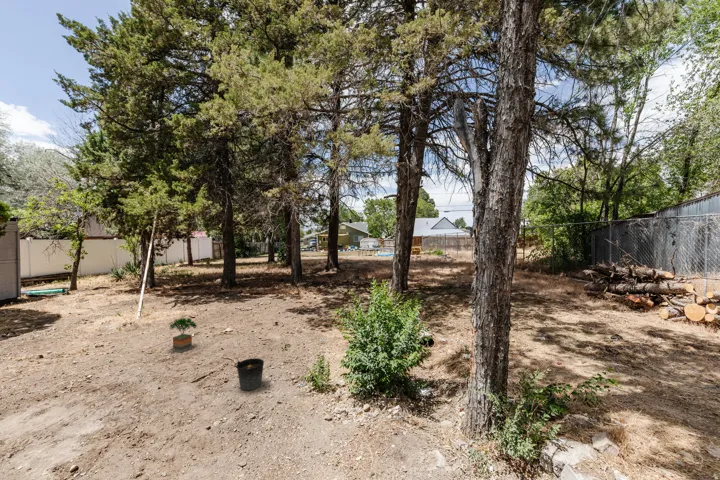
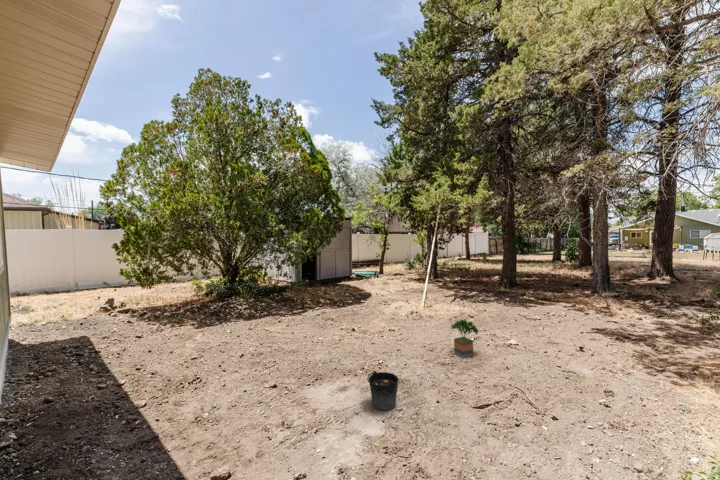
bucket: present [235,358,264,391] -> present [367,371,398,411]

